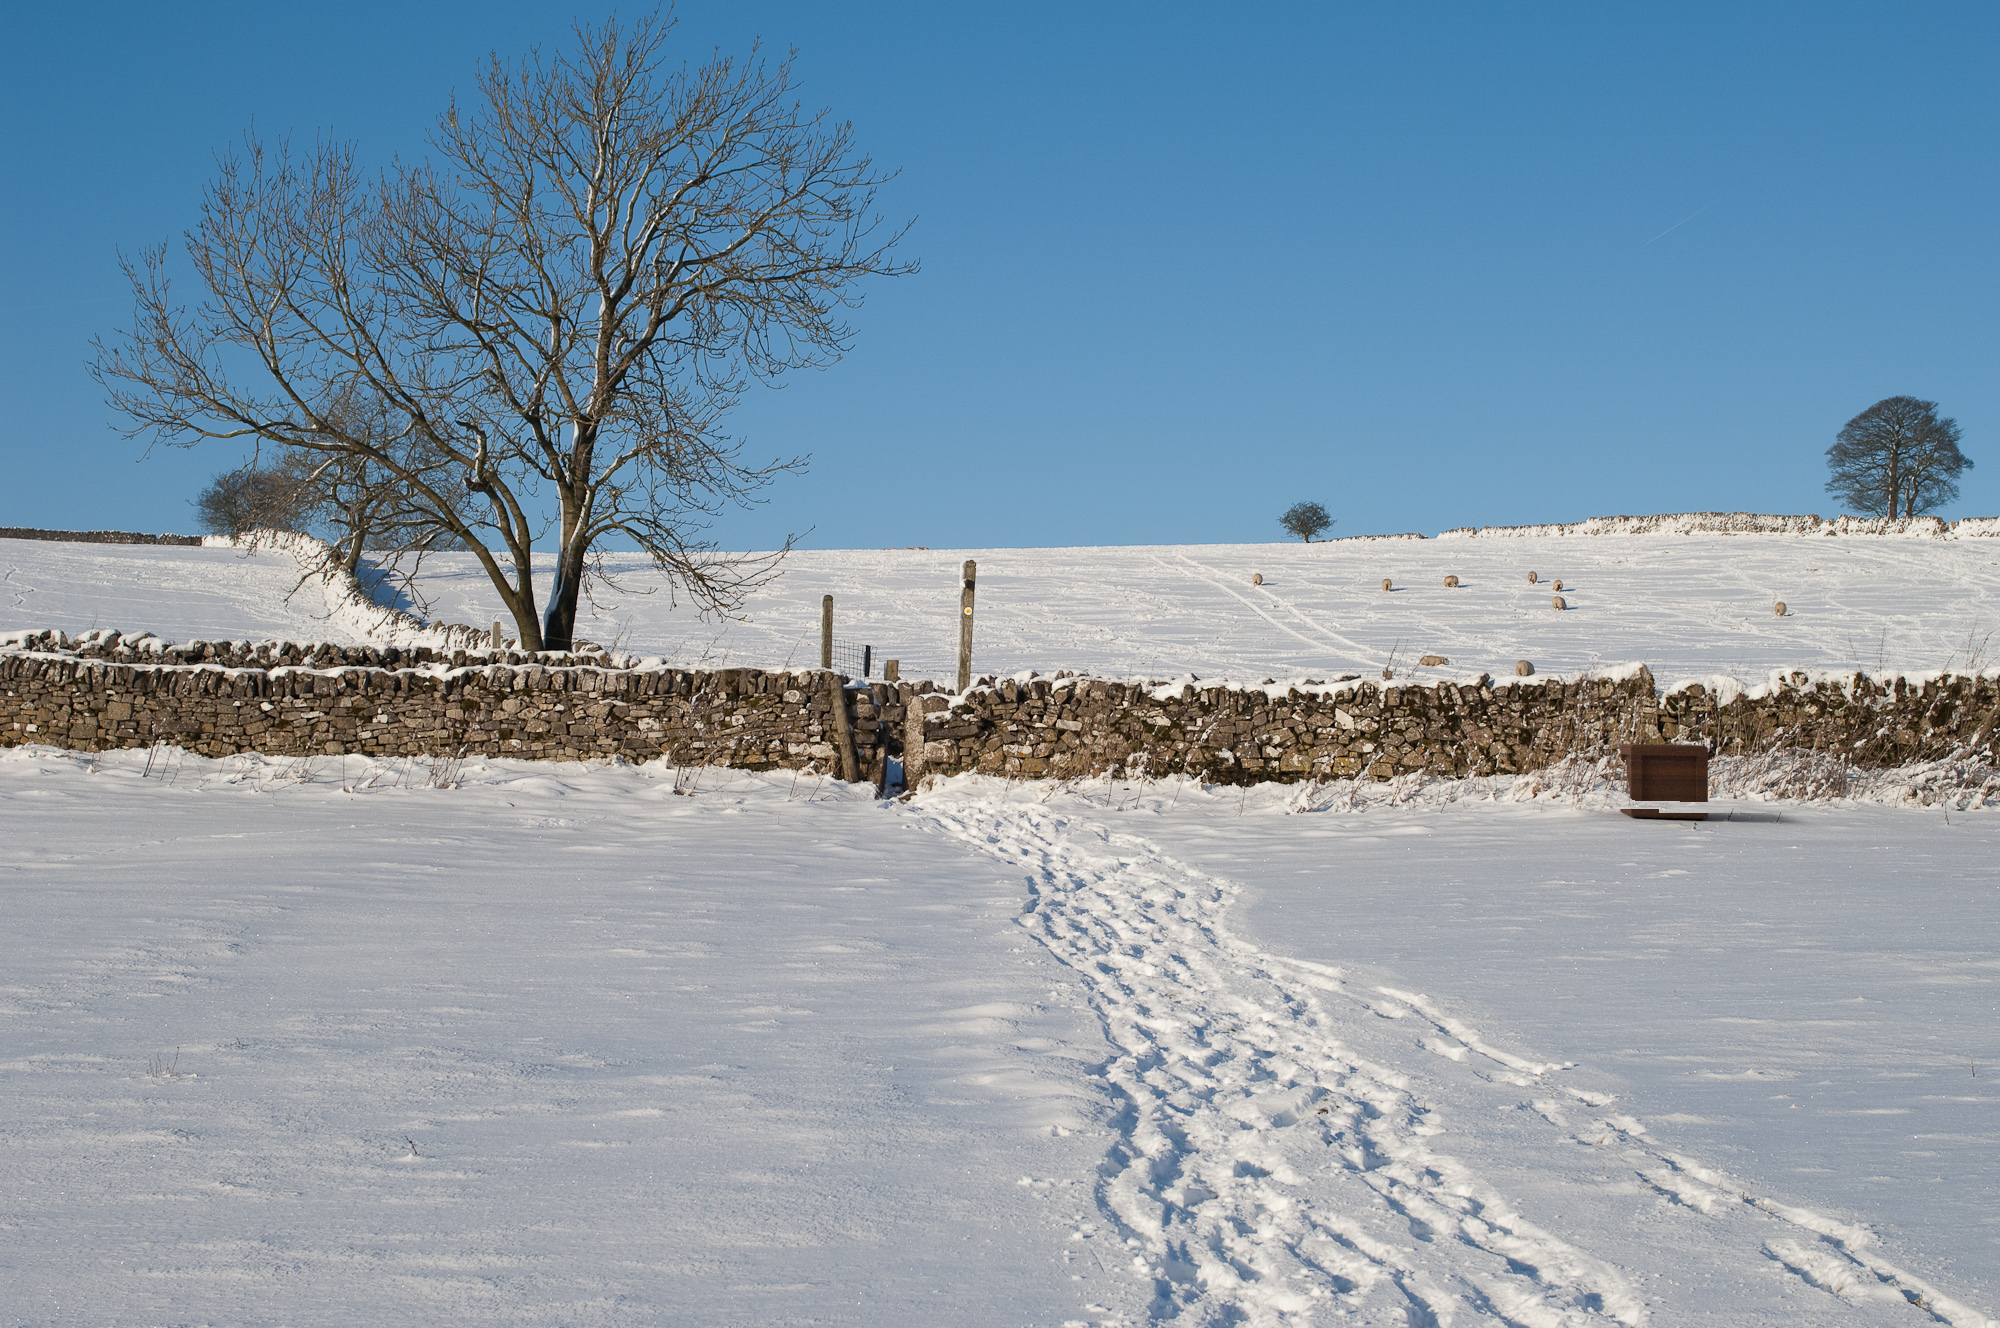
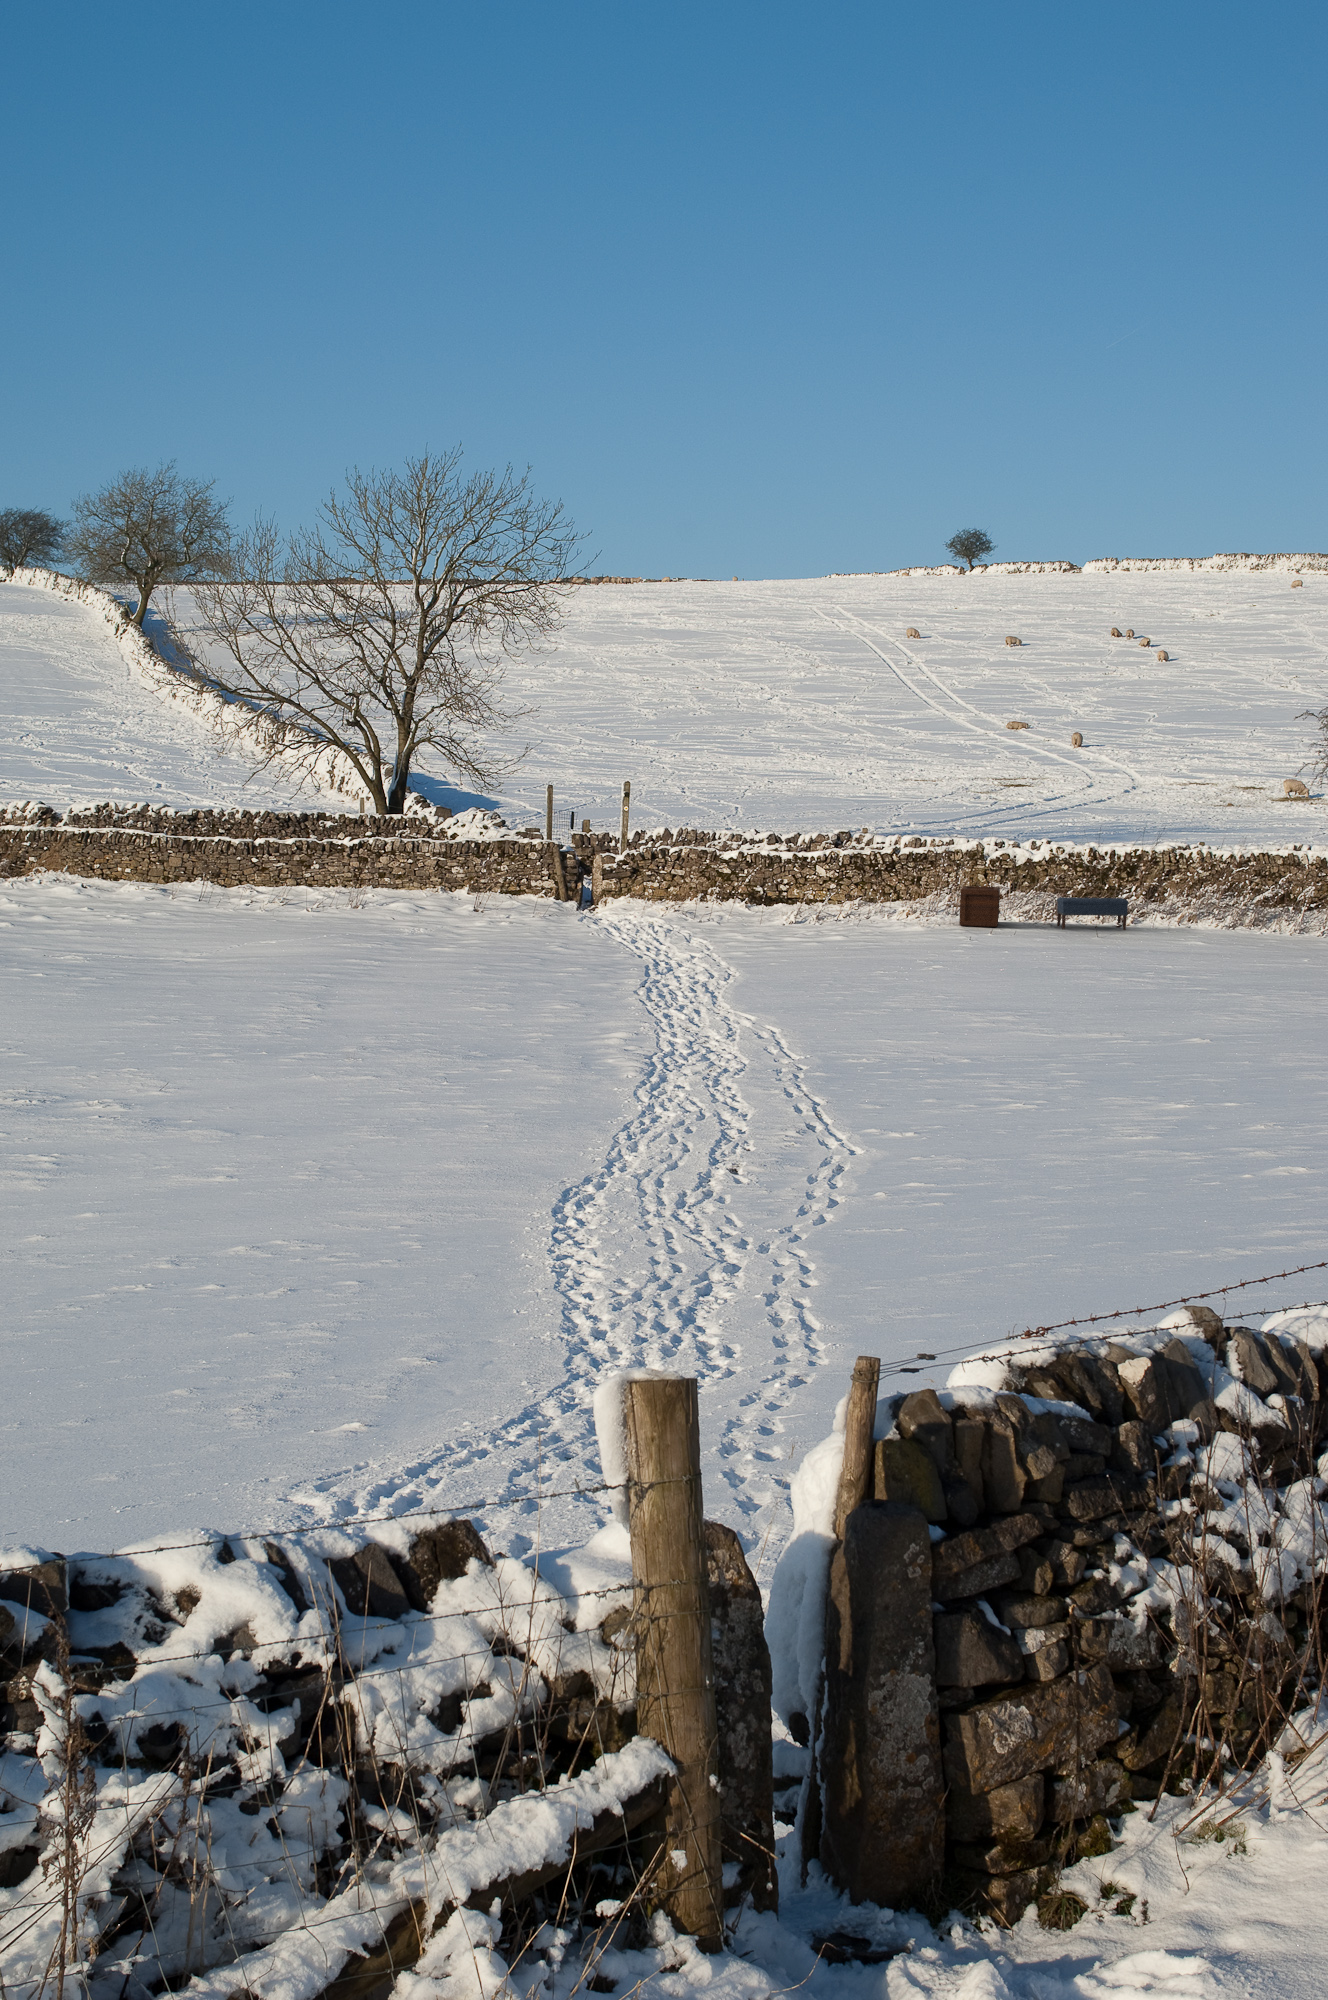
bench: none [1809,763,1959,824] -> present [1057,897,1129,930]

